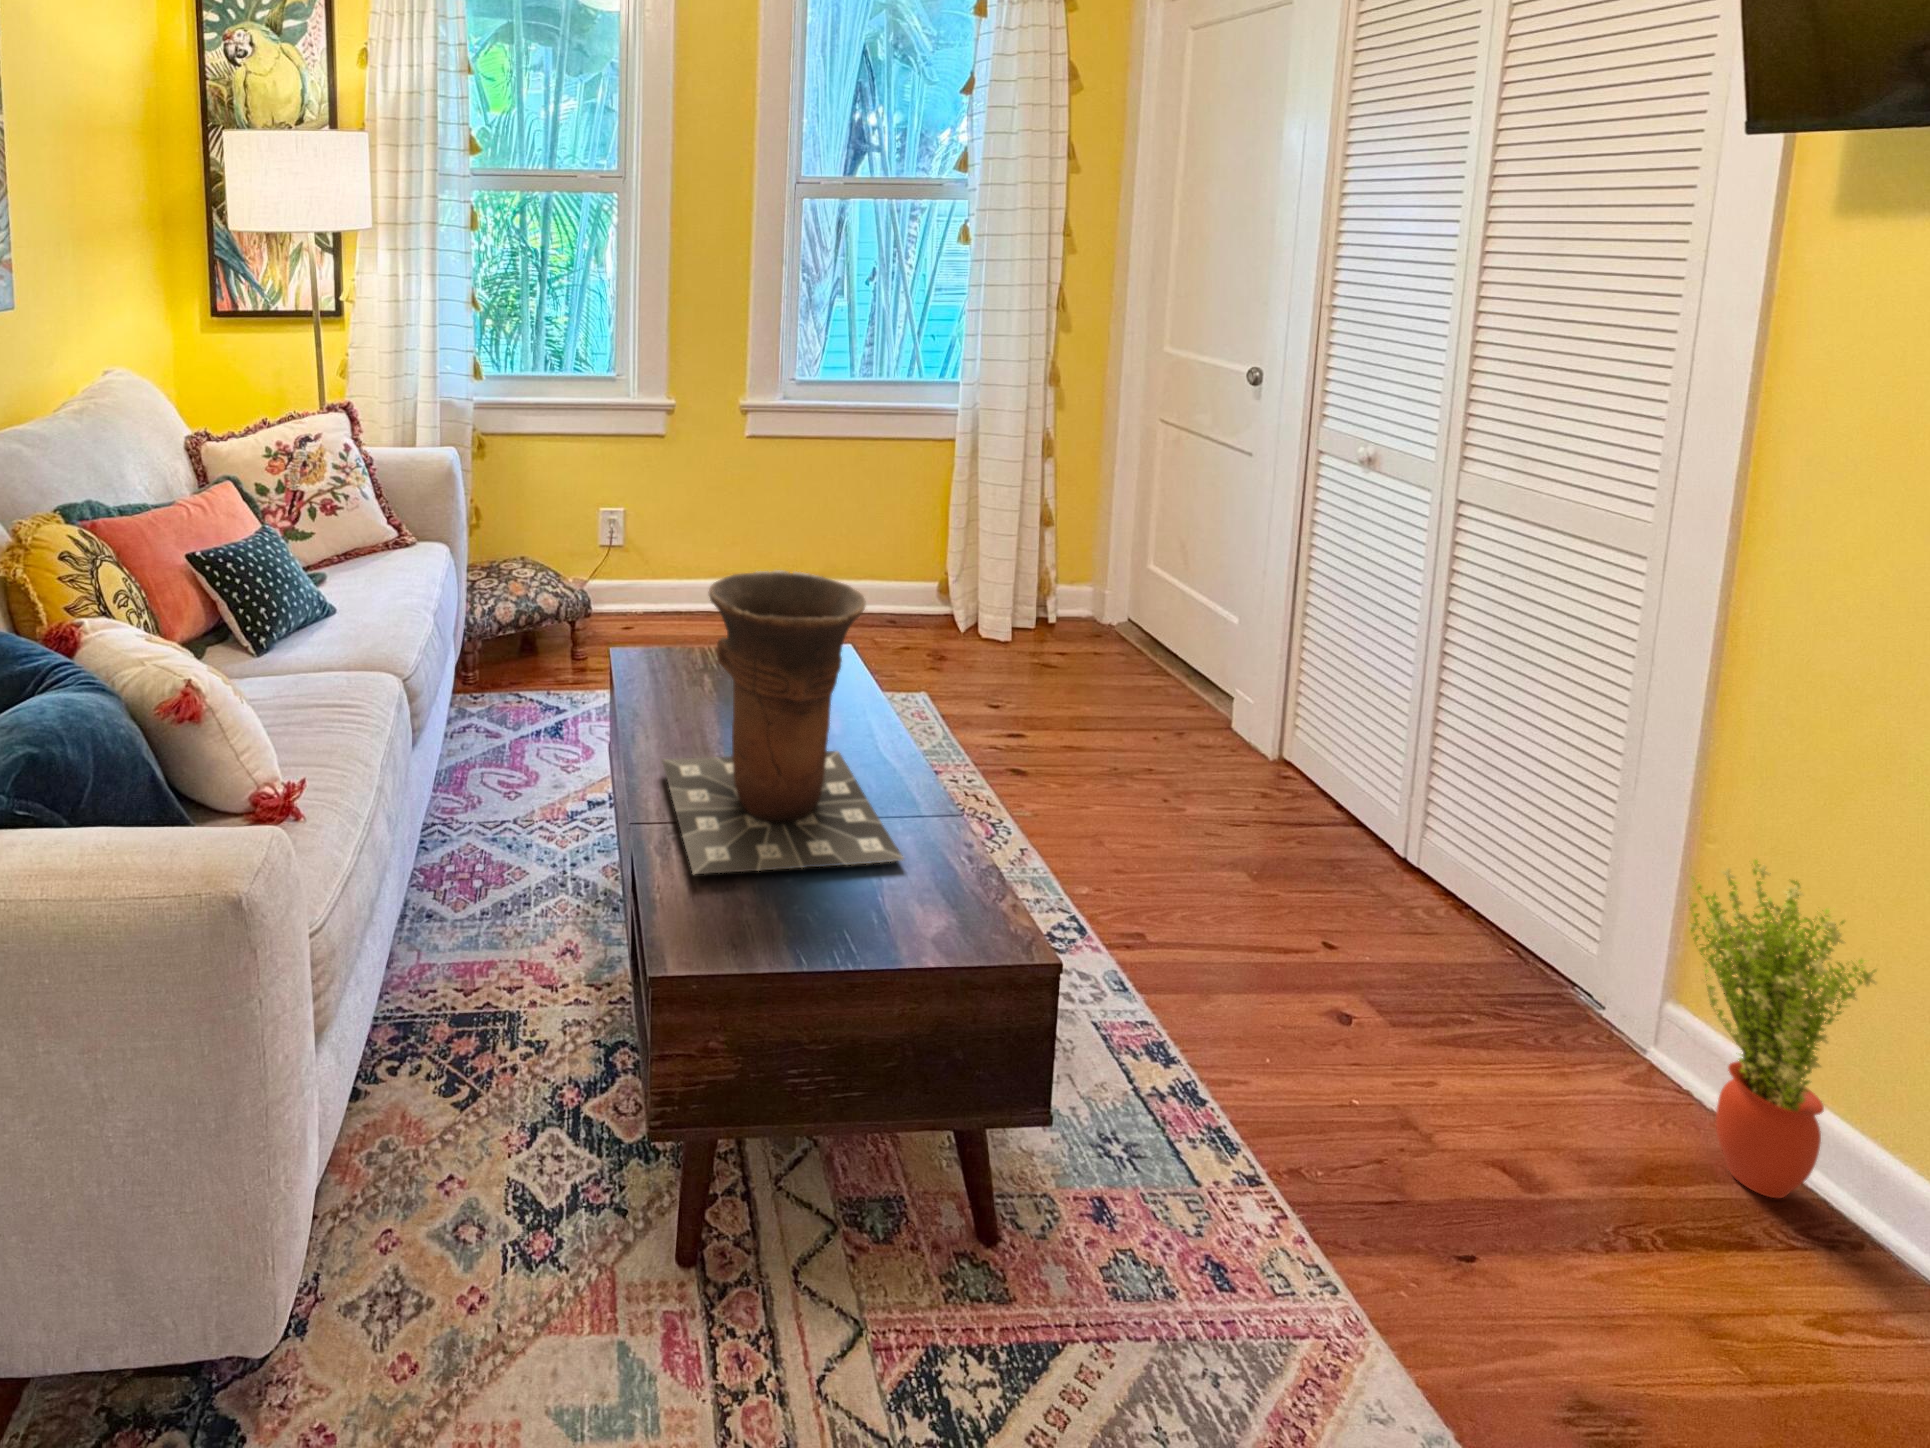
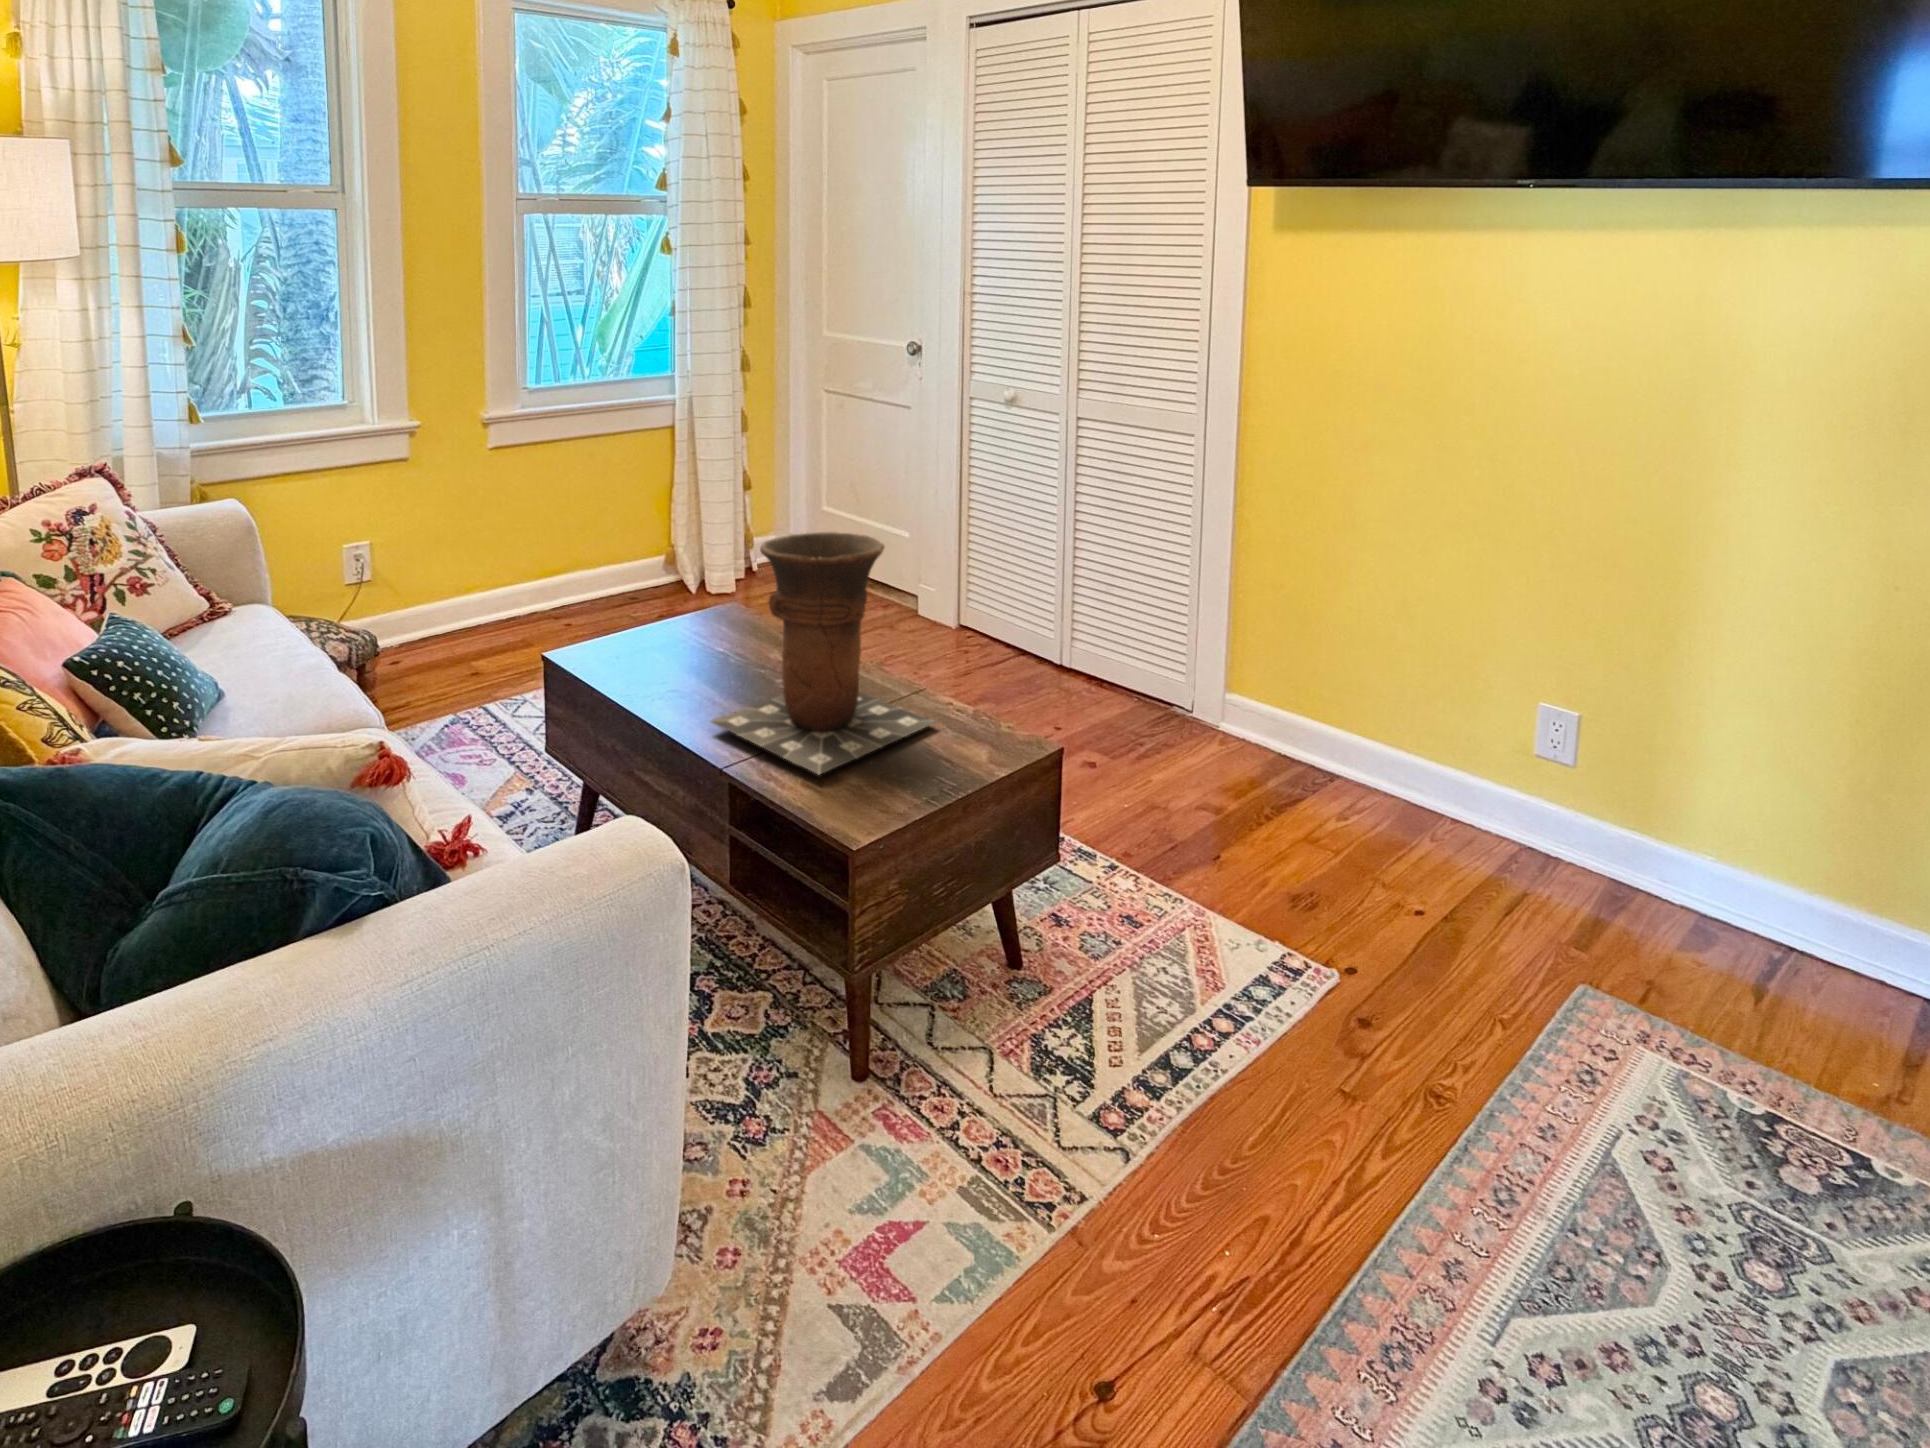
potted plant: present [1689,859,1876,1198] -> none [1250,600,1328,782]

